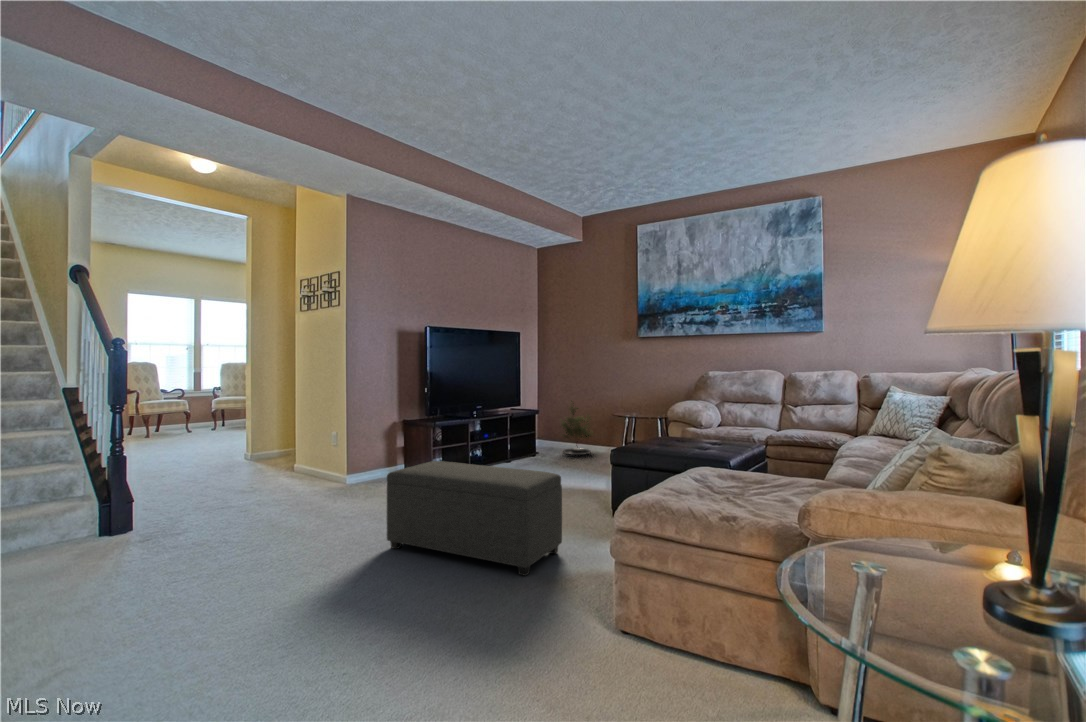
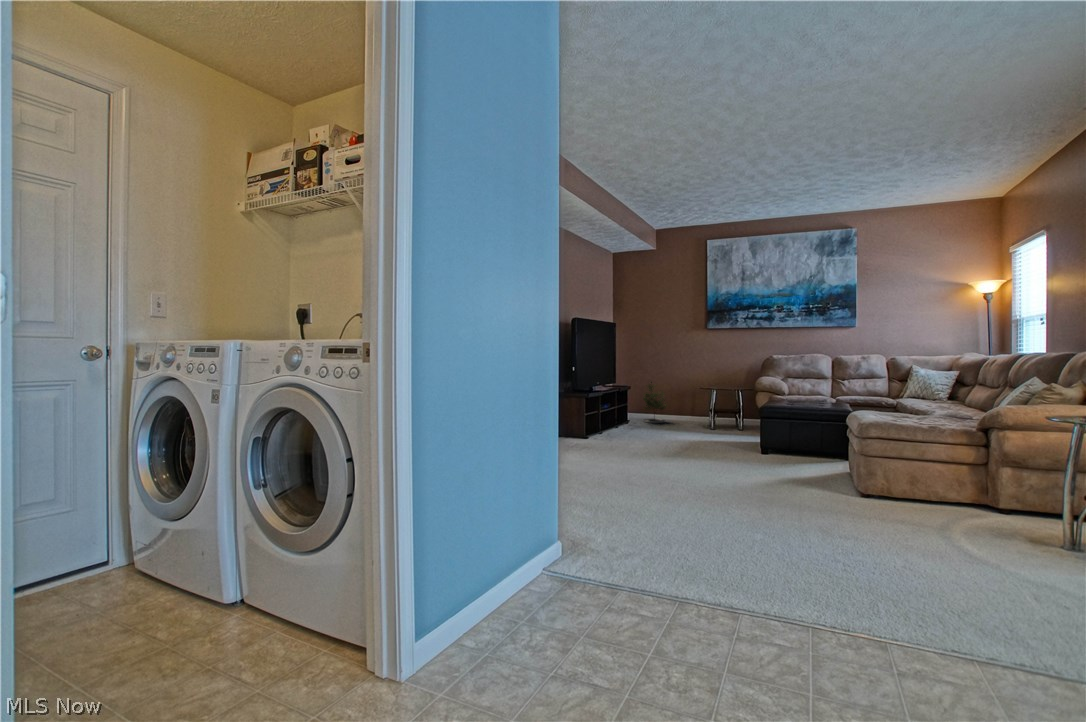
ottoman: present [387,461,562,576] -> none [653,414,775,479]

